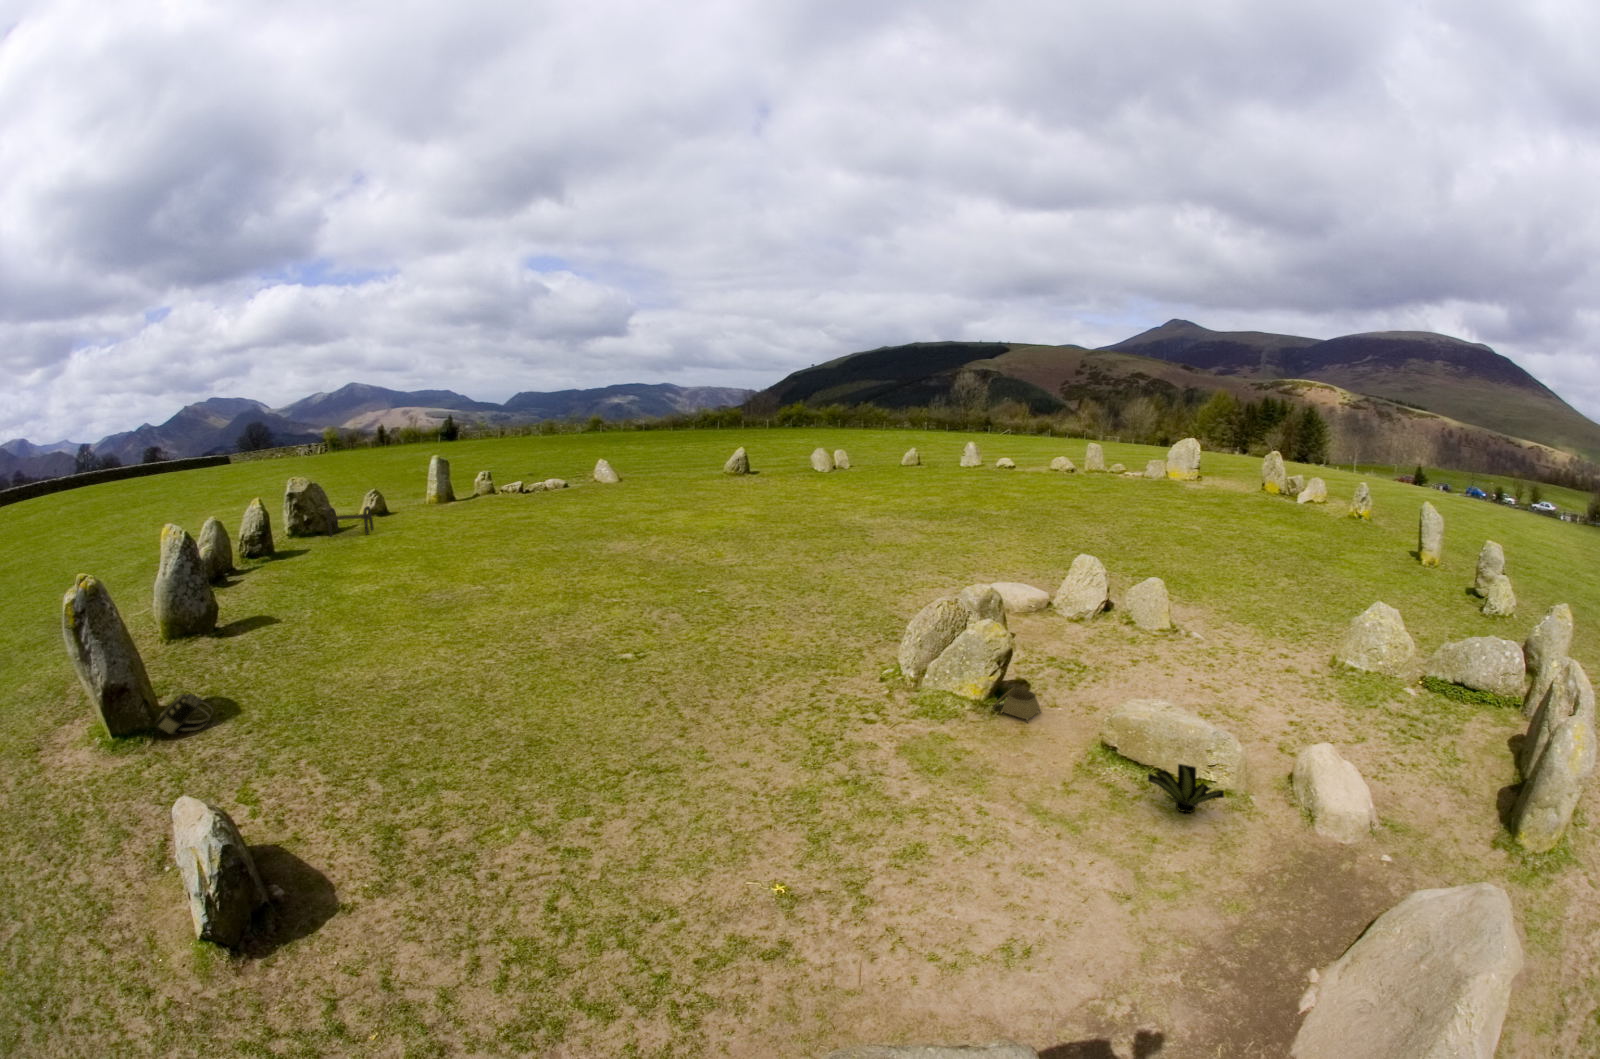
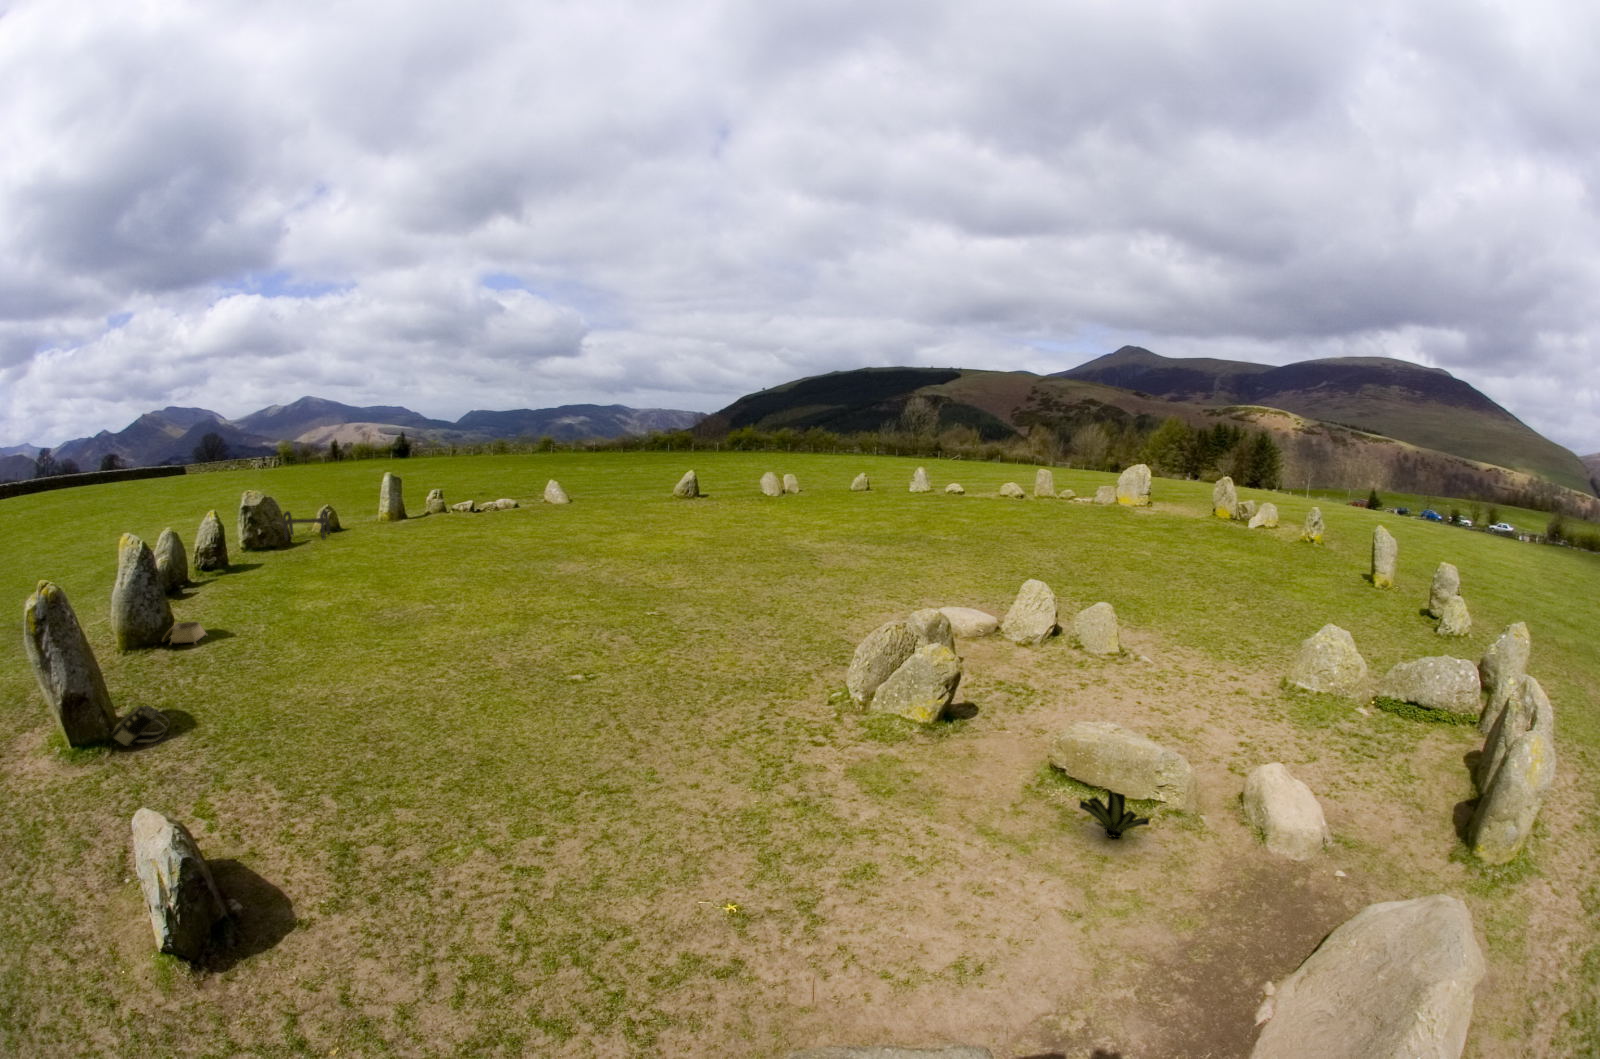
basket: present [993,687,1041,722] -> present [163,622,207,644]

